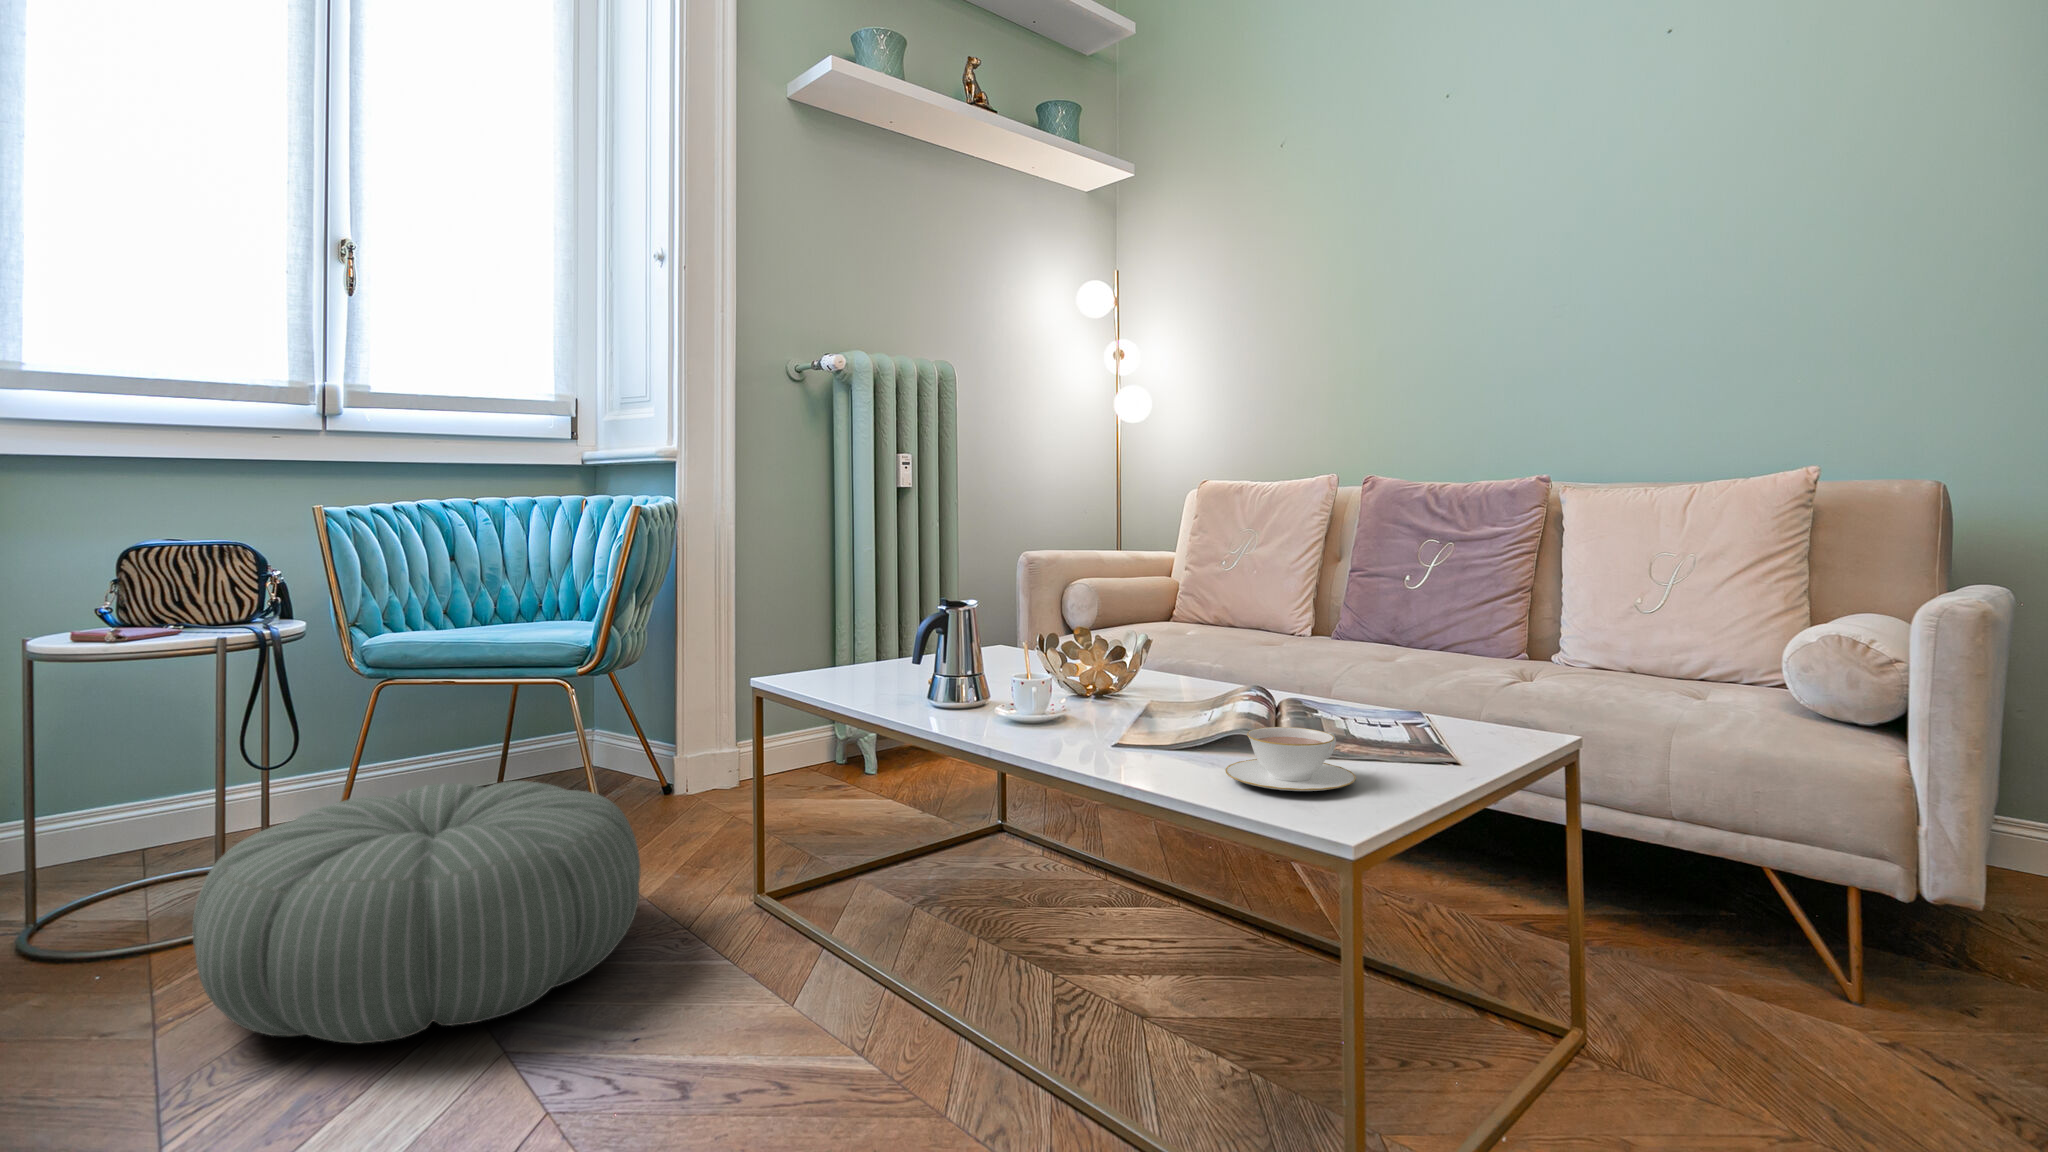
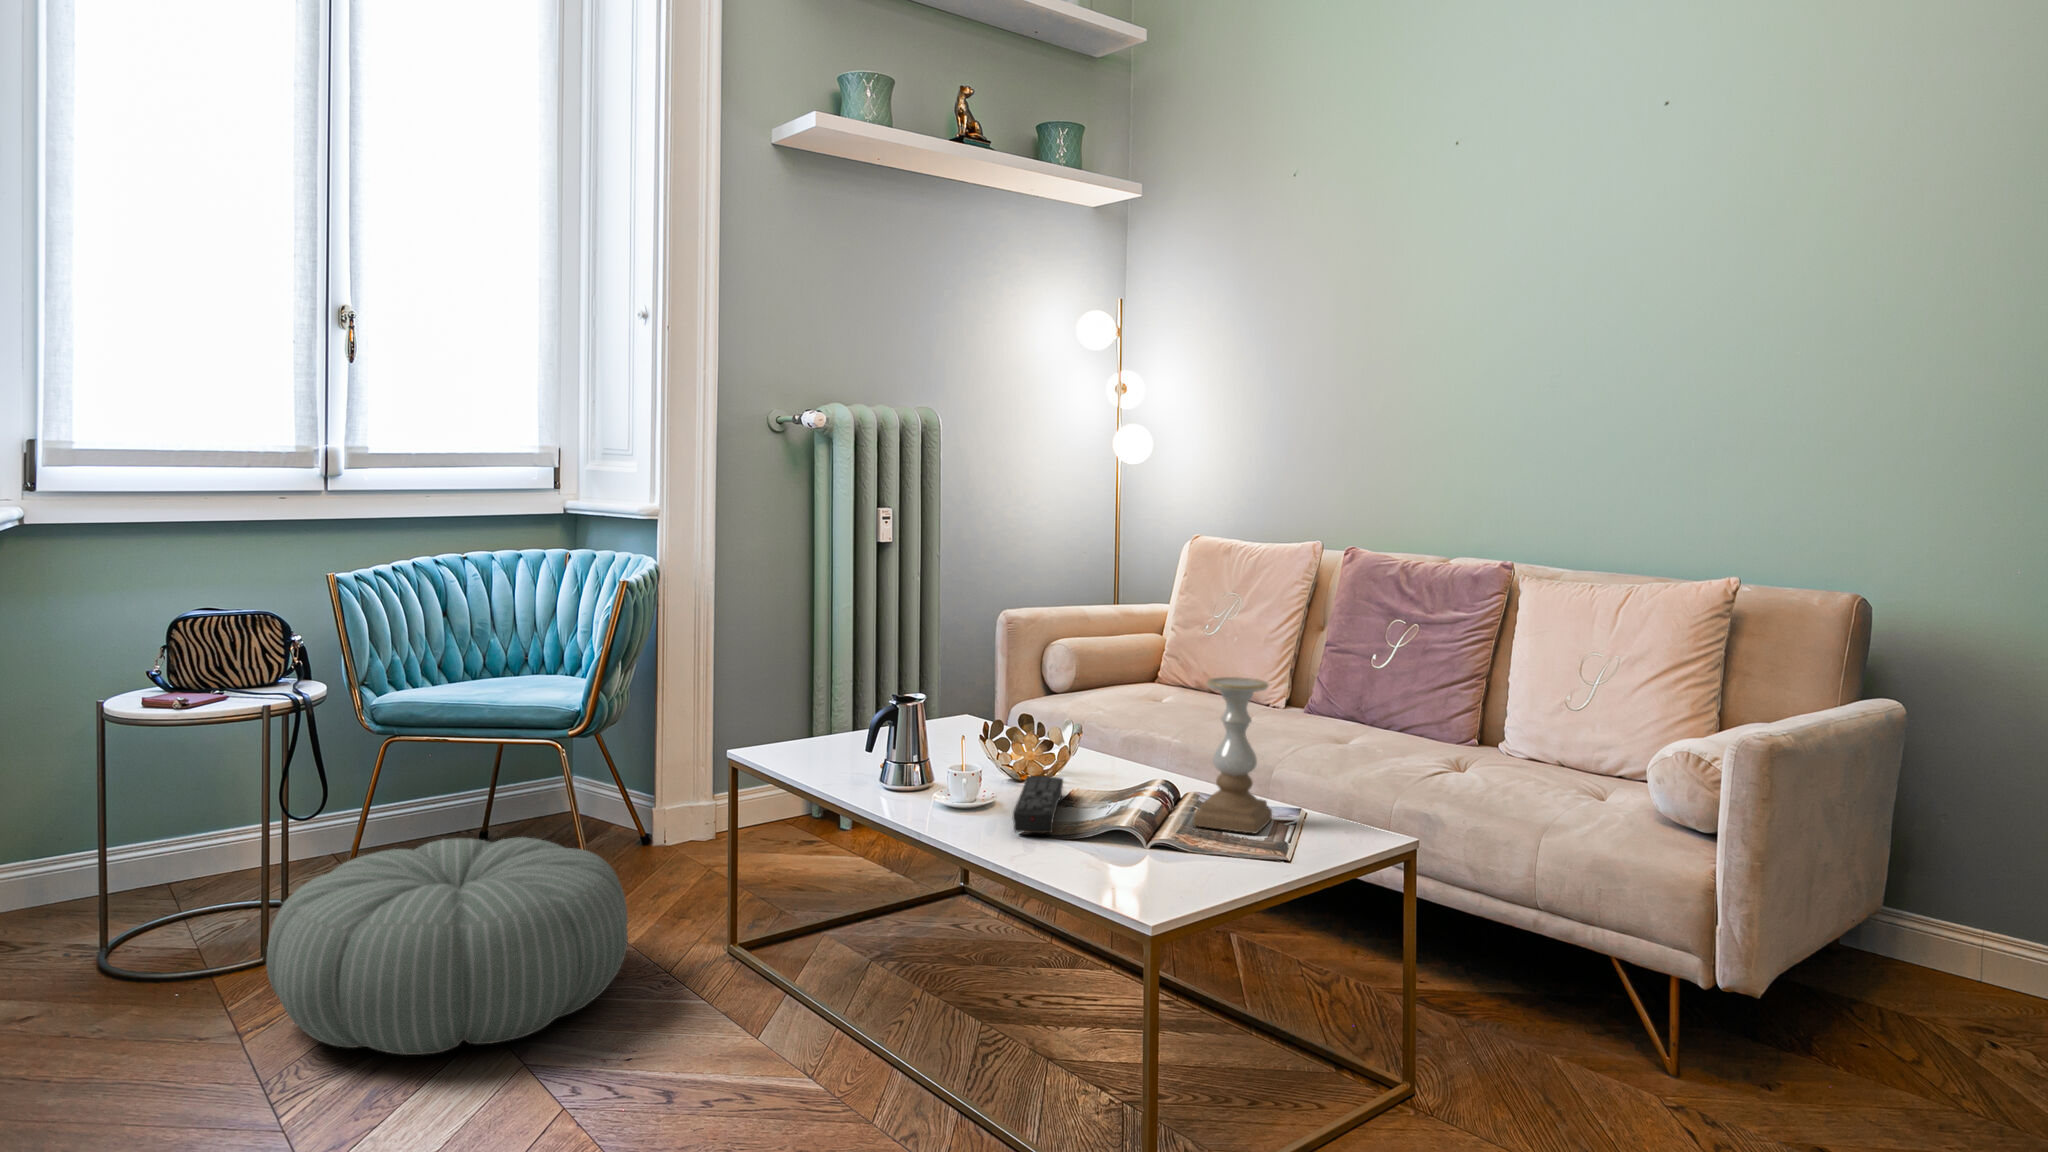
candle holder: none [1307,562,1392,739] -> present [1193,677,1272,833]
remote control: none [1097,689,1149,747] -> present [1013,776,1063,833]
teacup: present [1225,727,1356,791] -> none [1101,826,1202,880]

